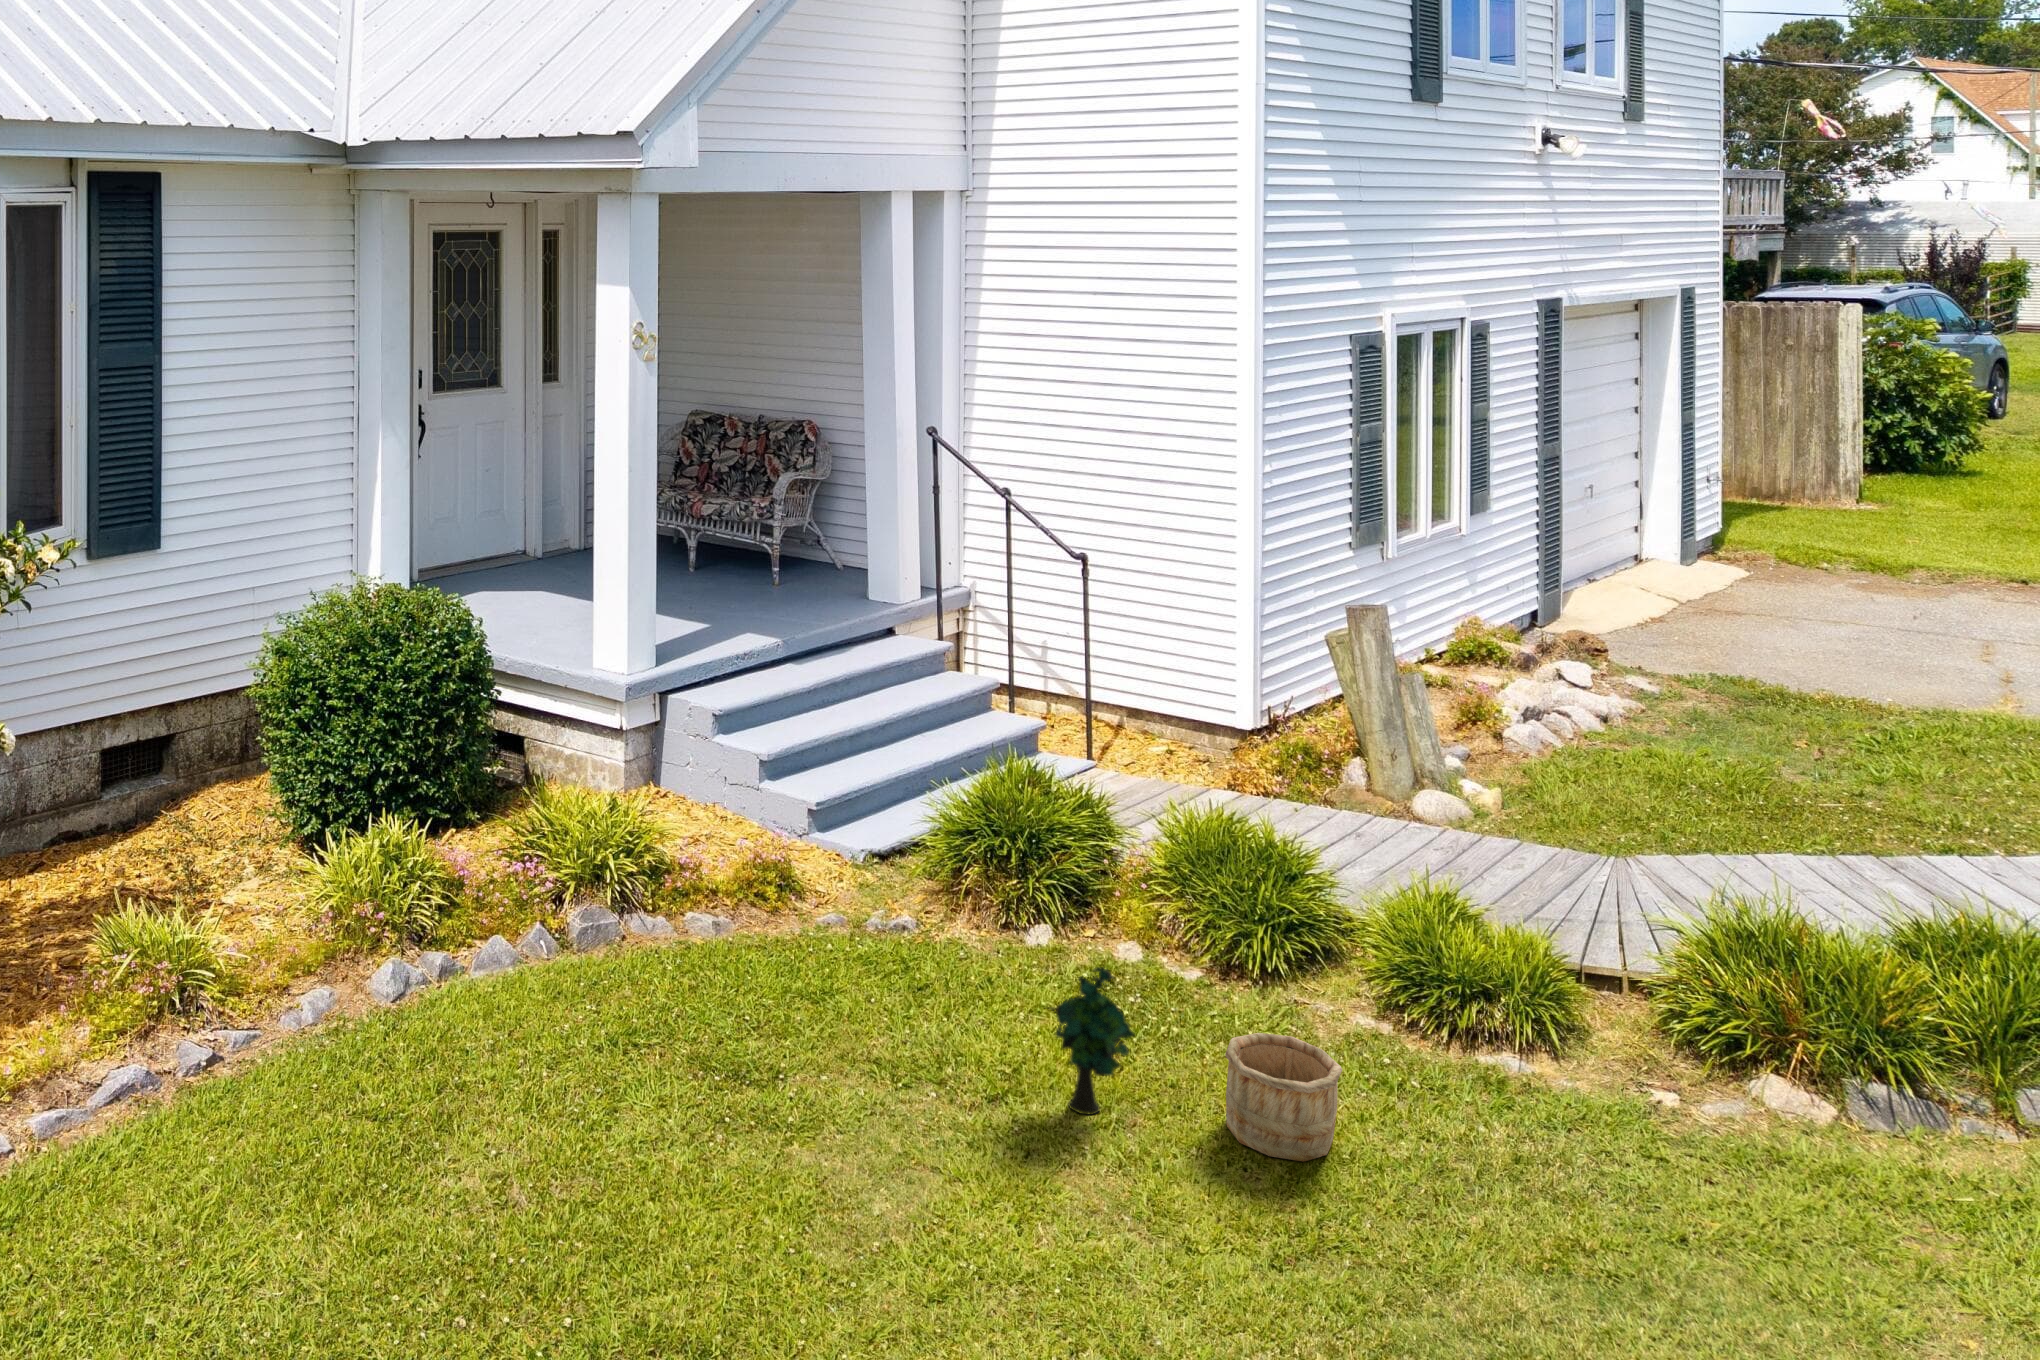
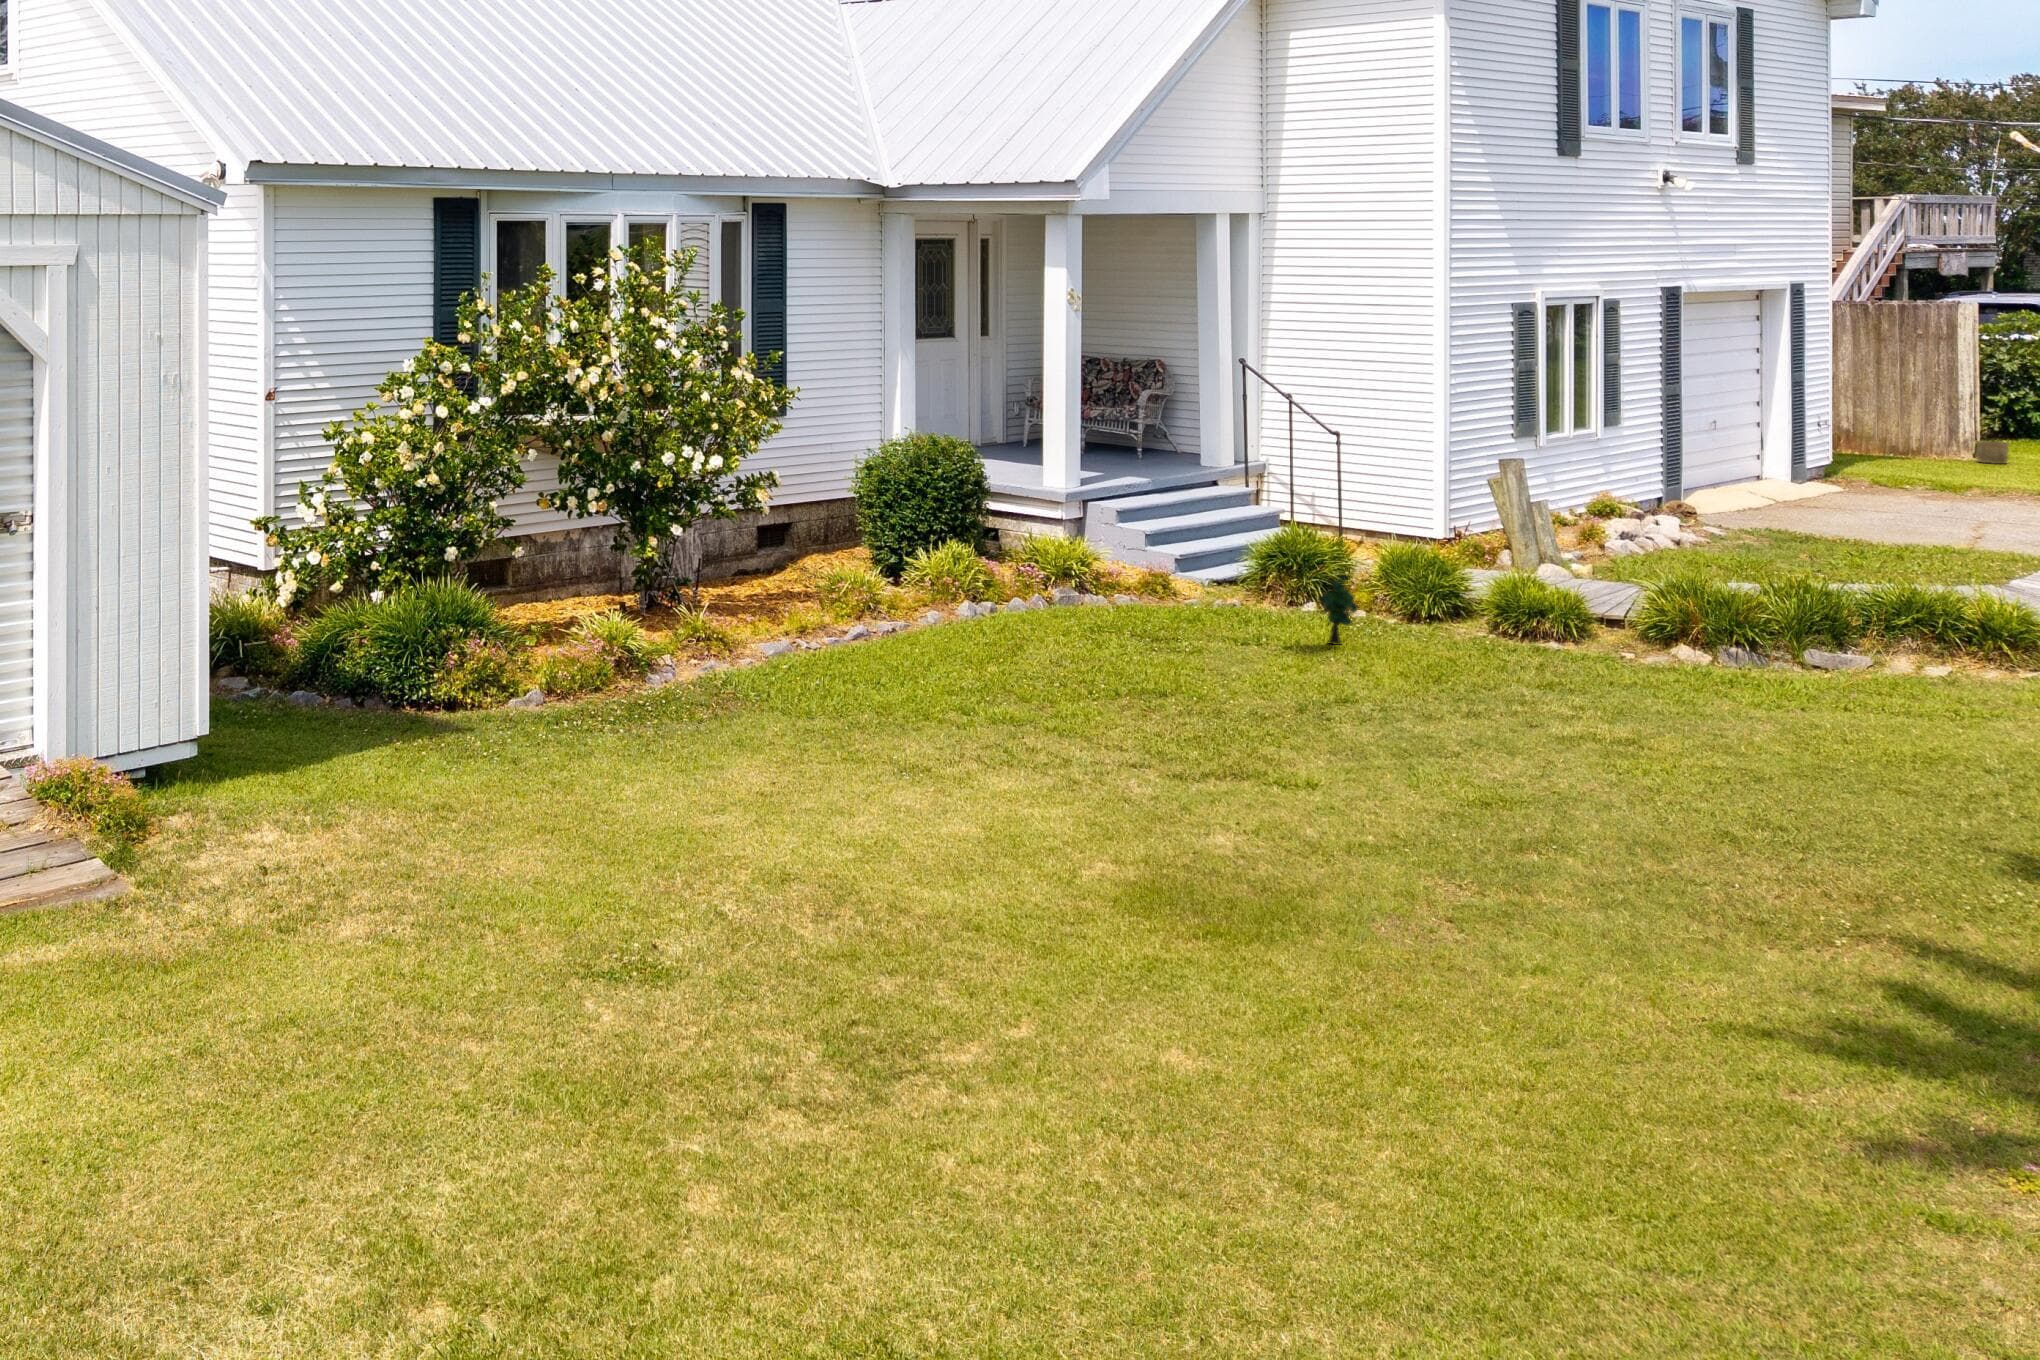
wooden bucket: present [1225,1033,1342,1162] -> present [1976,441,2009,464]

